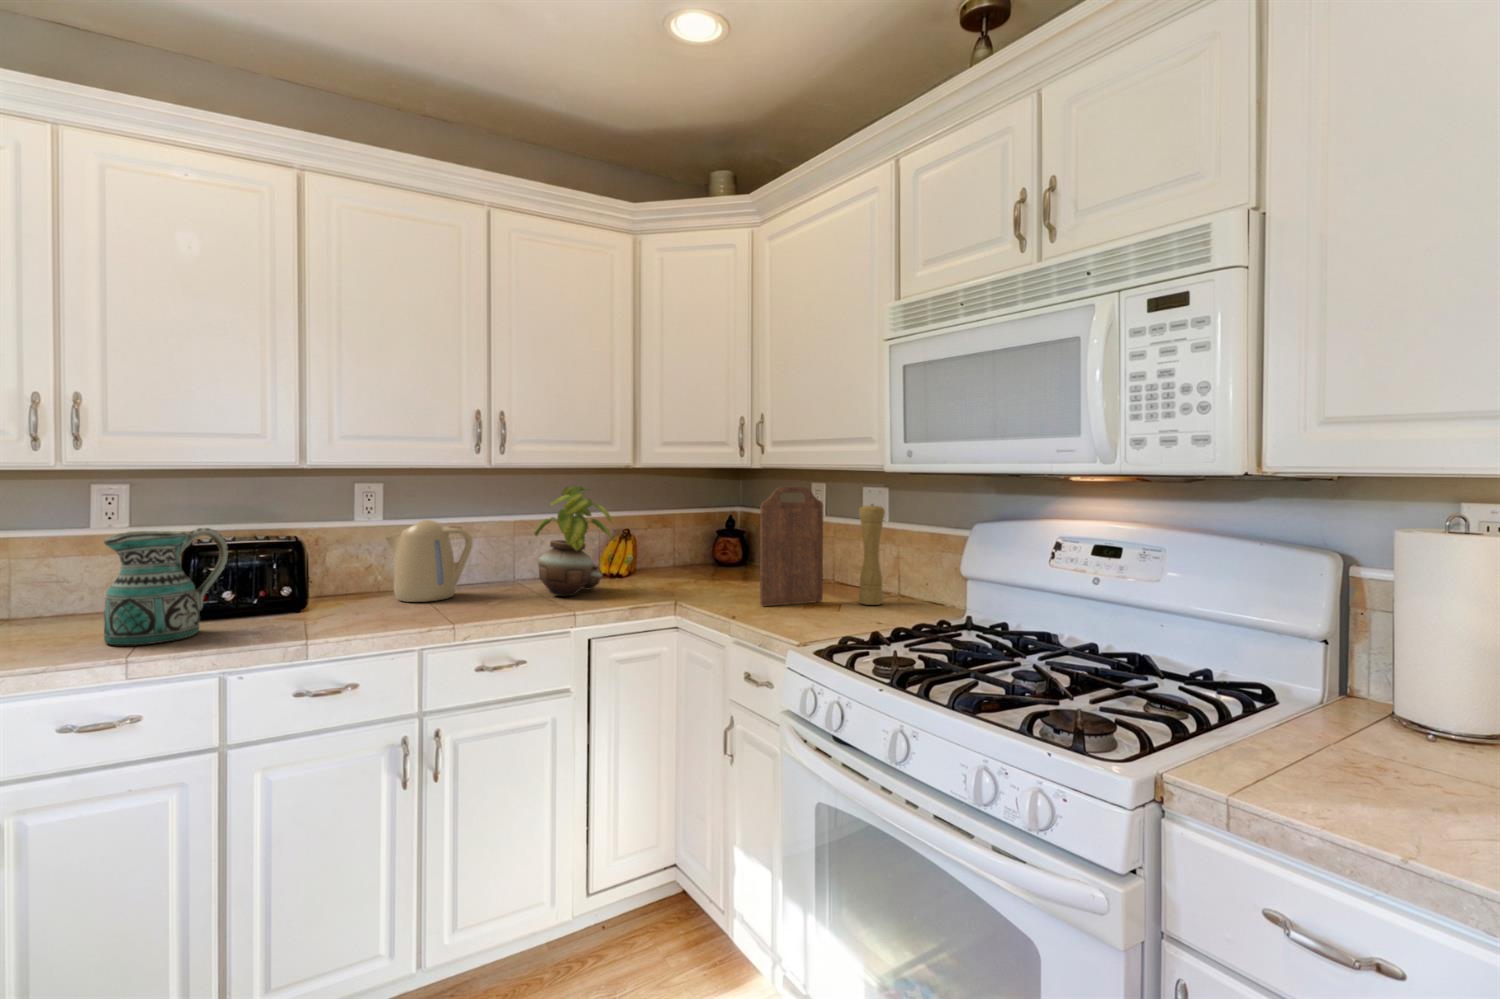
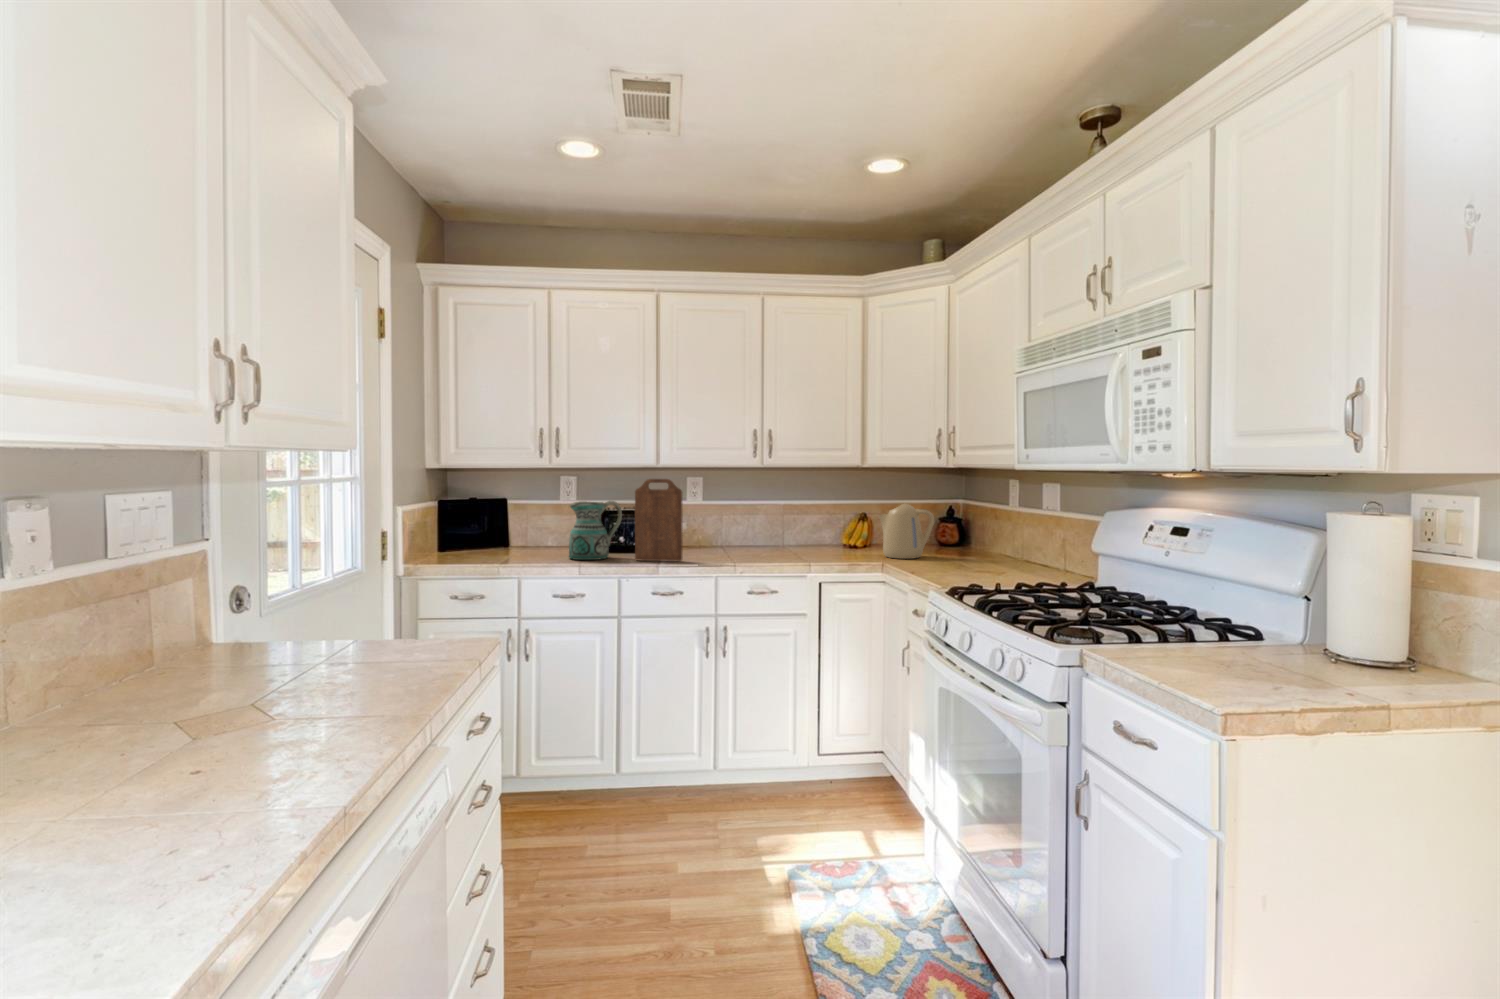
potted plant: present [535,486,615,596] -> none [791,480,844,555]
cutting board: present [760,487,823,606] -> present [635,479,683,561]
pepper mill: present [859,504,885,605] -> none [1017,495,1039,572]
kettle: present [386,519,472,602] -> present [879,504,934,559]

